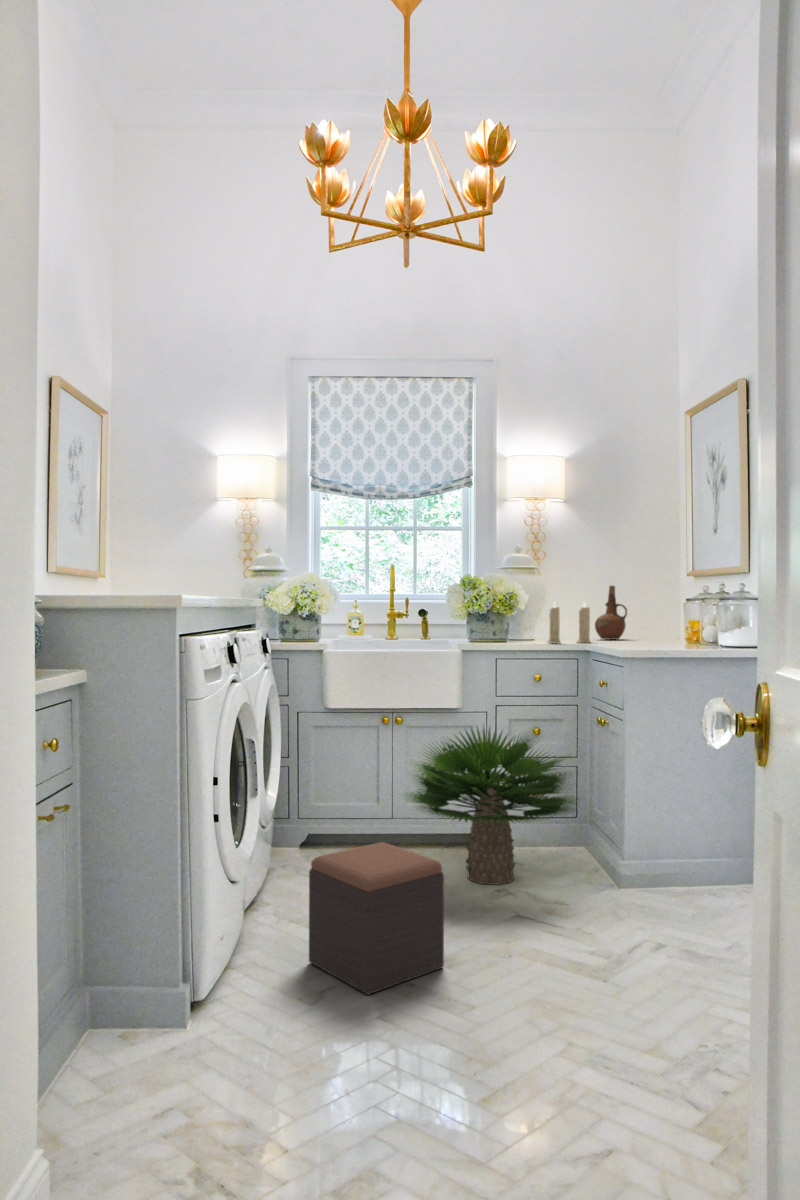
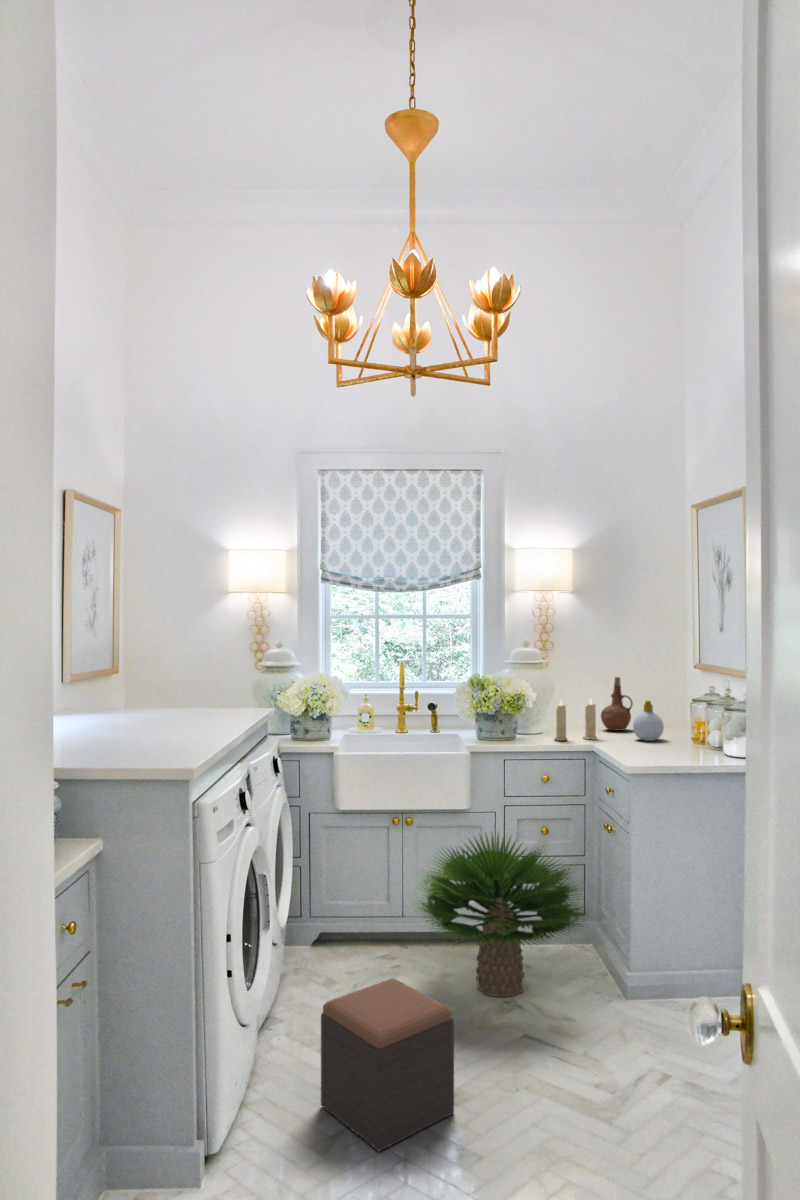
soap bottle: none [627,603,659,642] -> present [633,700,664,741]

